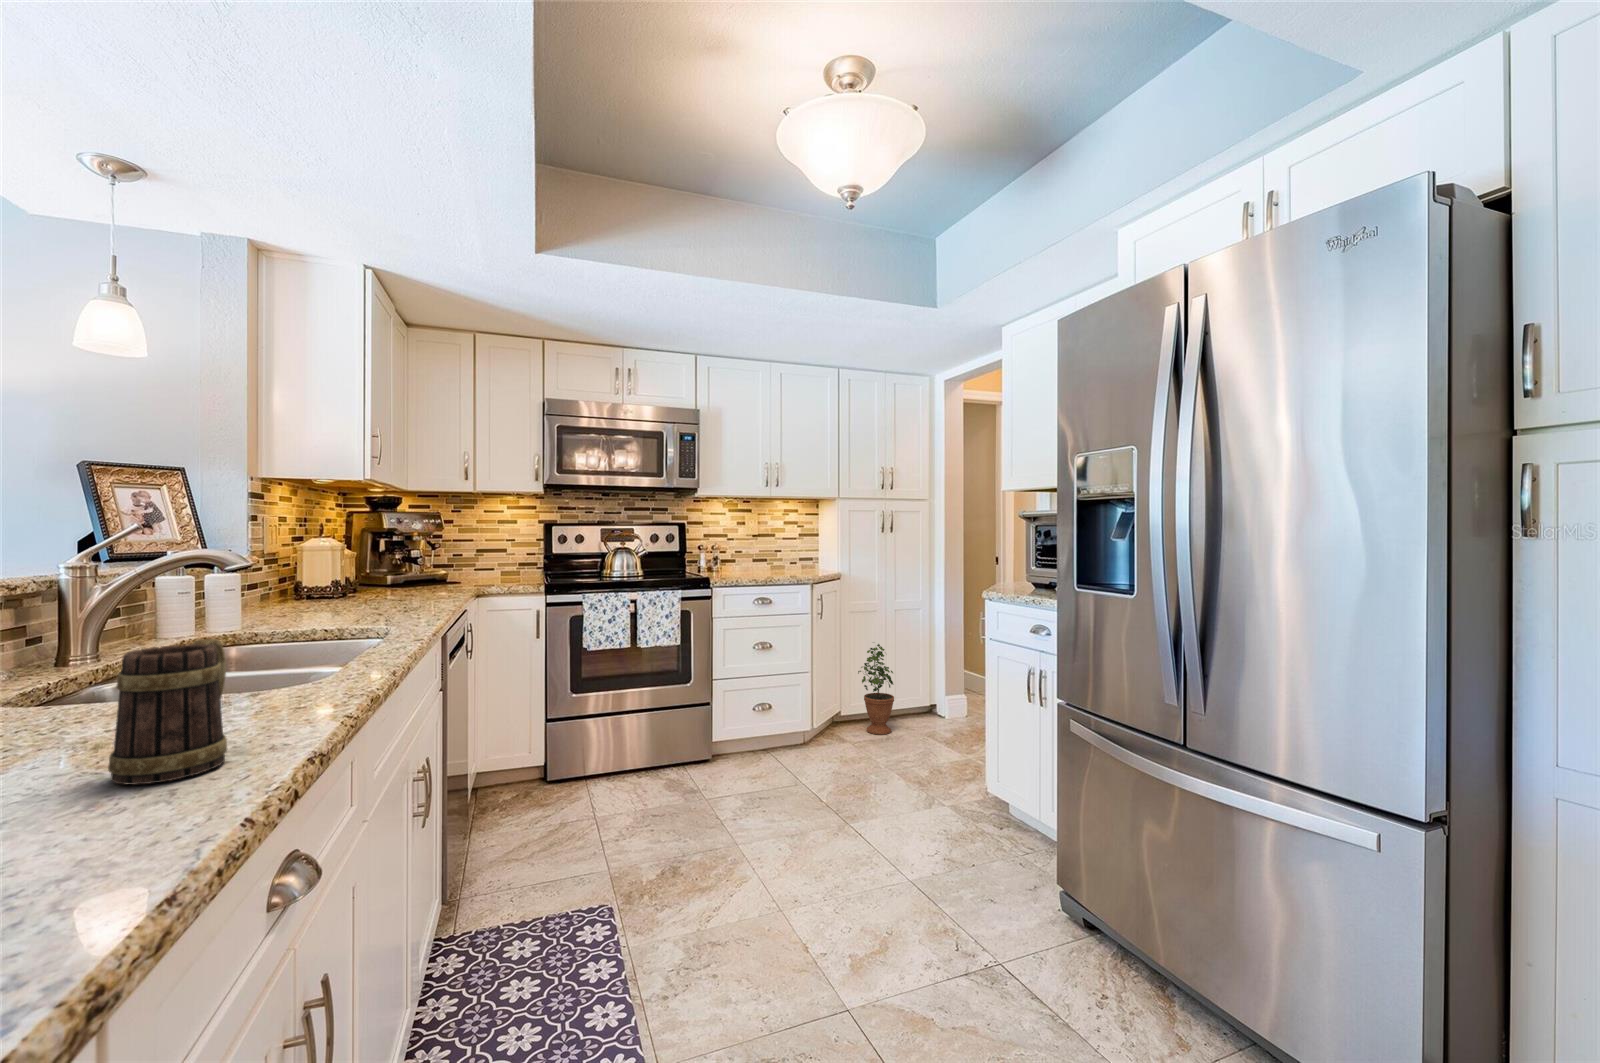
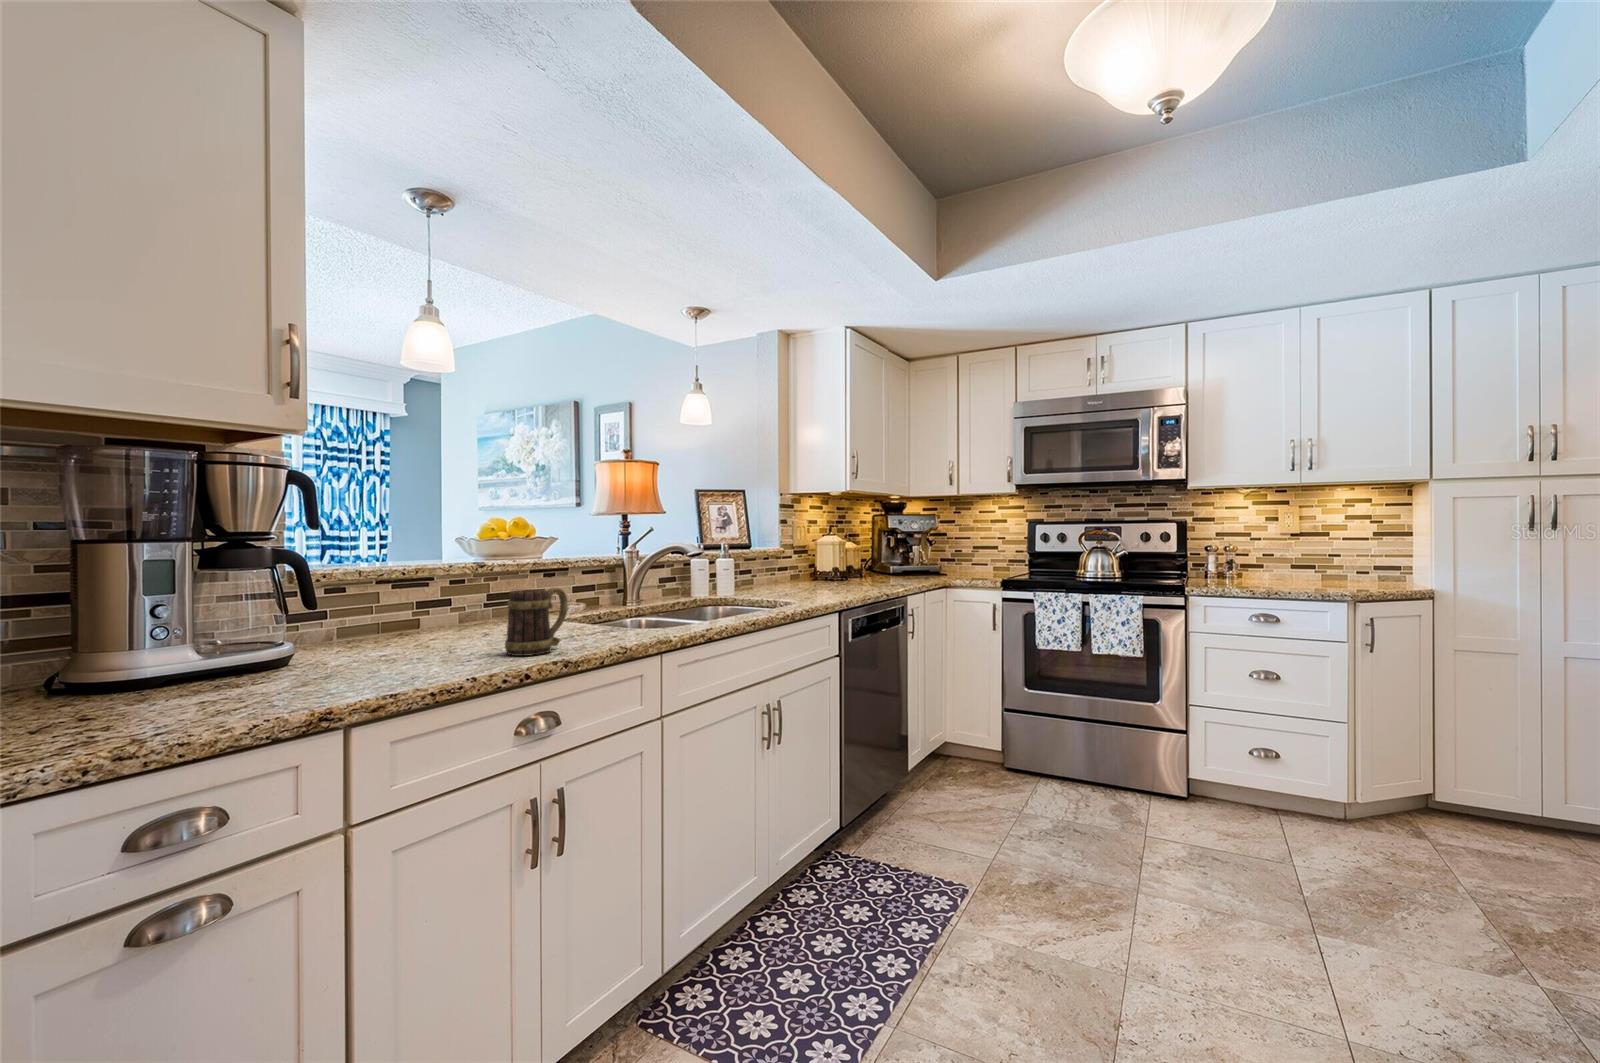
potted plant: present [858,644,894,735] -> none [1464,701,1551,853]

